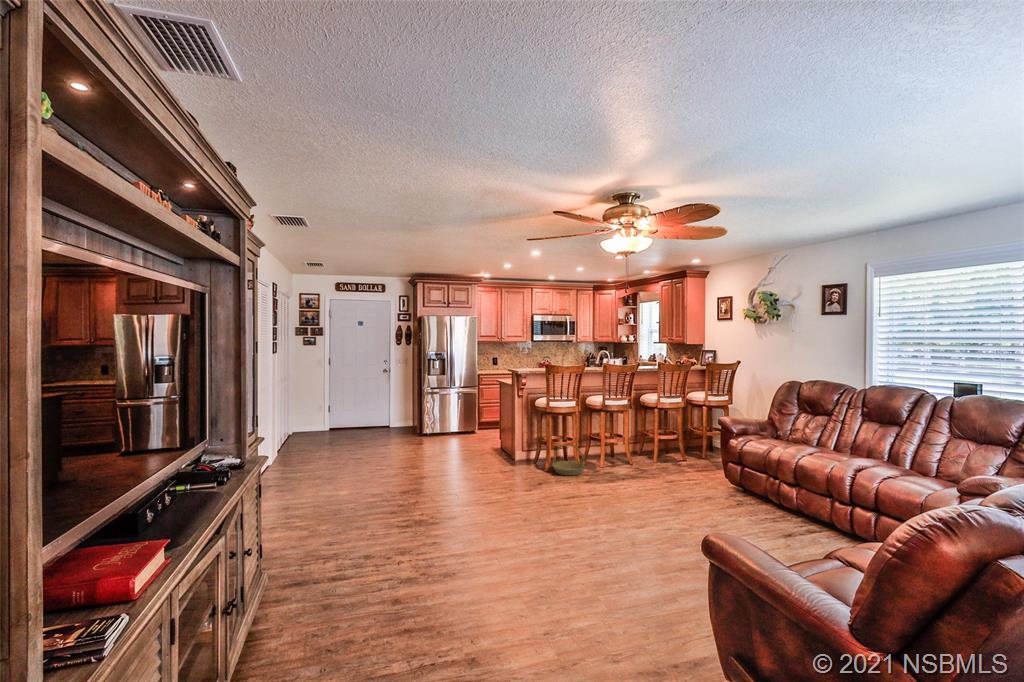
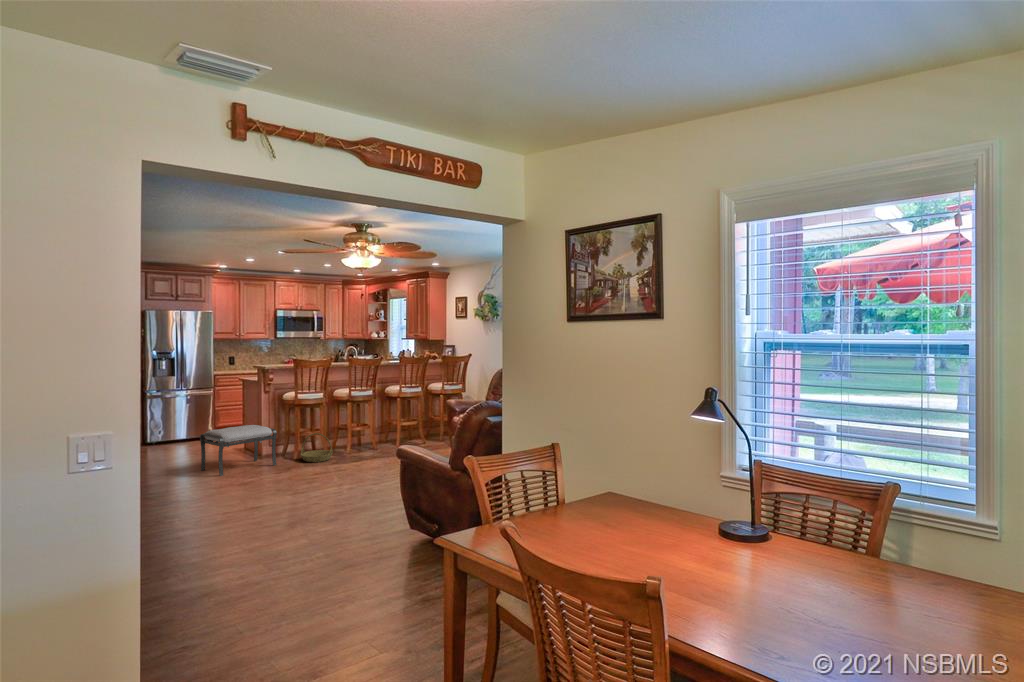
ottoman: none [458,430,529,483] -> present [200,425,277,476]

